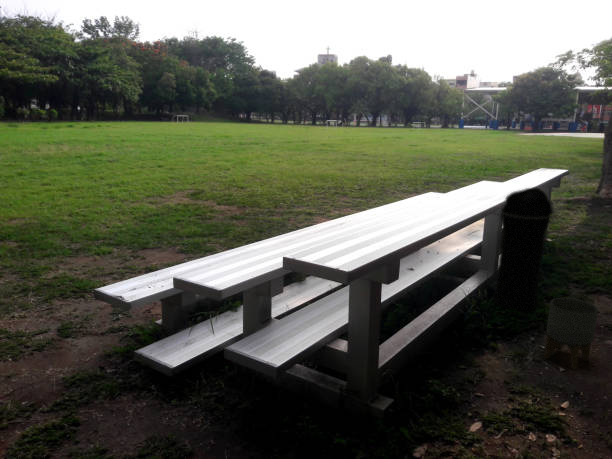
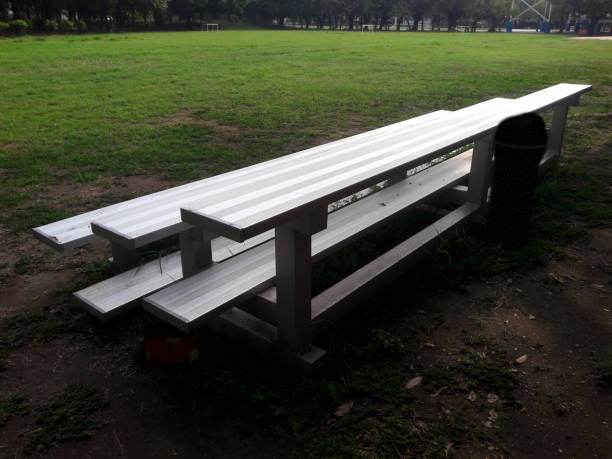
planter: present [544,298,598,370] -> none [516,240,577,319]
bag: none [209,374,272,417] -> present [140,321,204,364]

